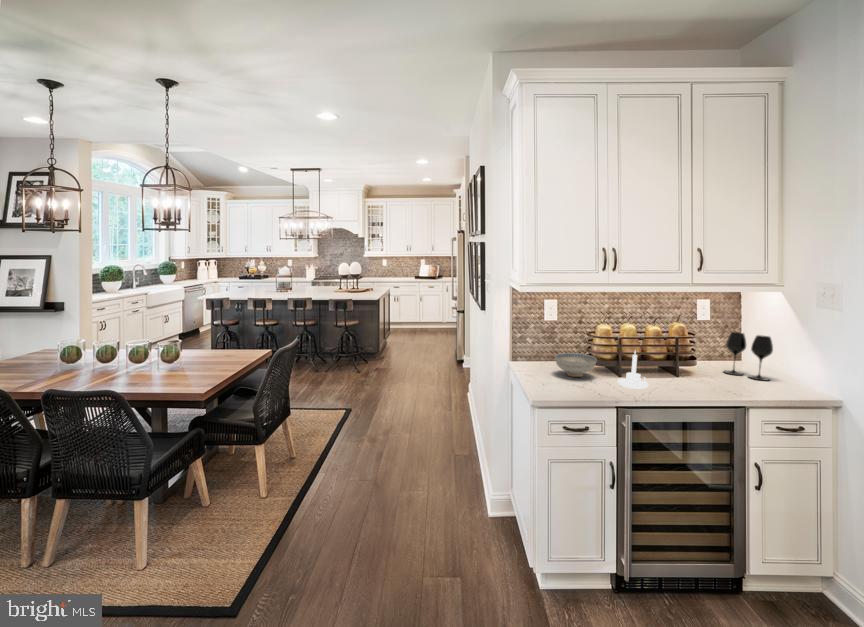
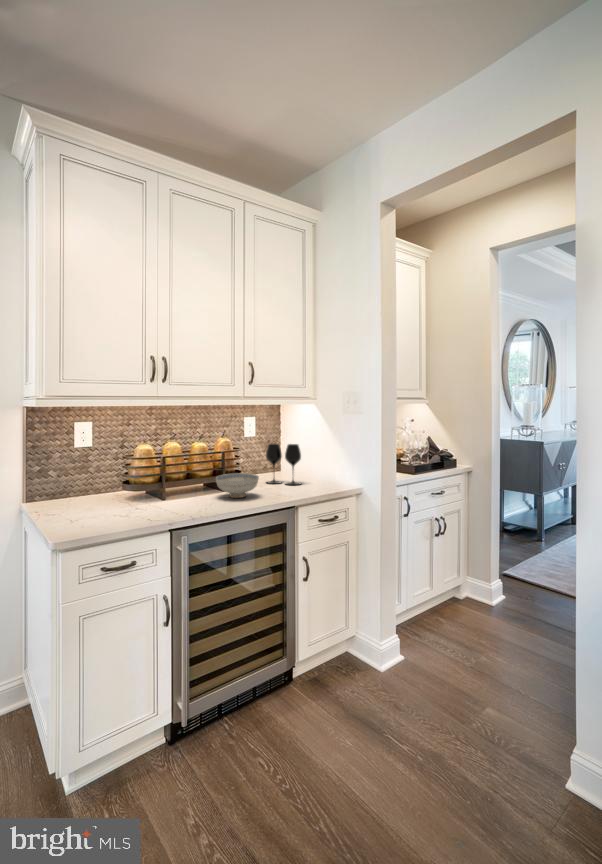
candle holder: present [618,351,649,389] -> none [158,466,191,509]
ceramic bowl: present [555,353,597,377] -> present [216,473,259,498]

